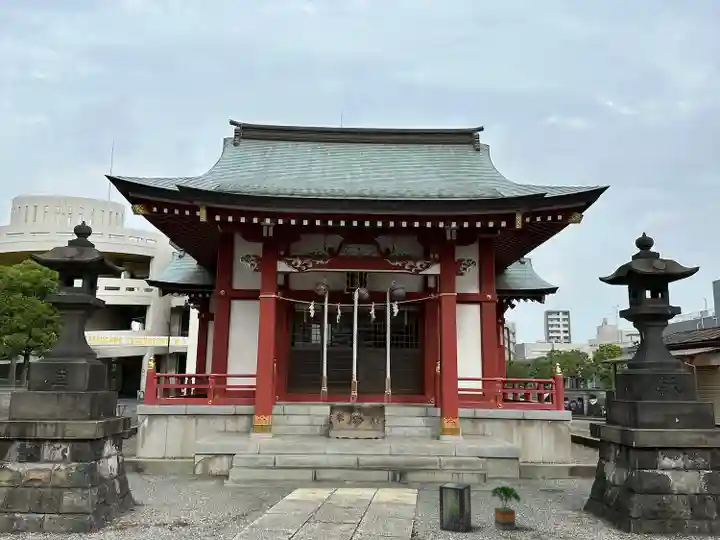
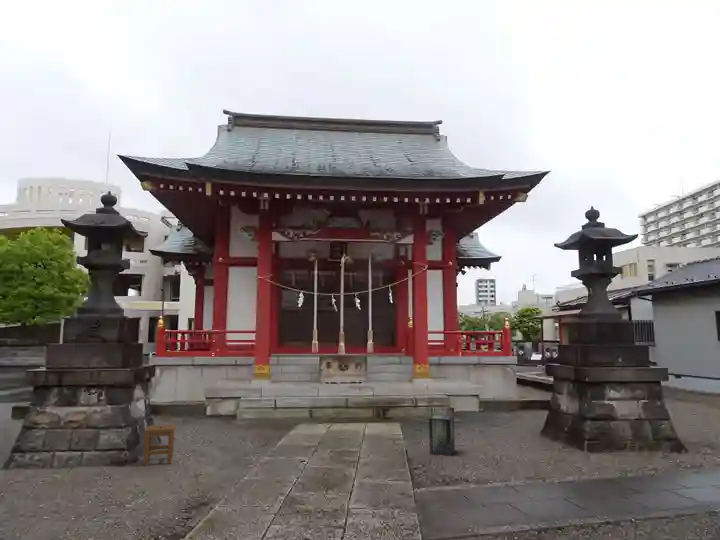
stool: none [109,486,147,533] -> present [144,424,175,466]
potted tree: present [492,486,520,530] -> none [470,416,496,453]

